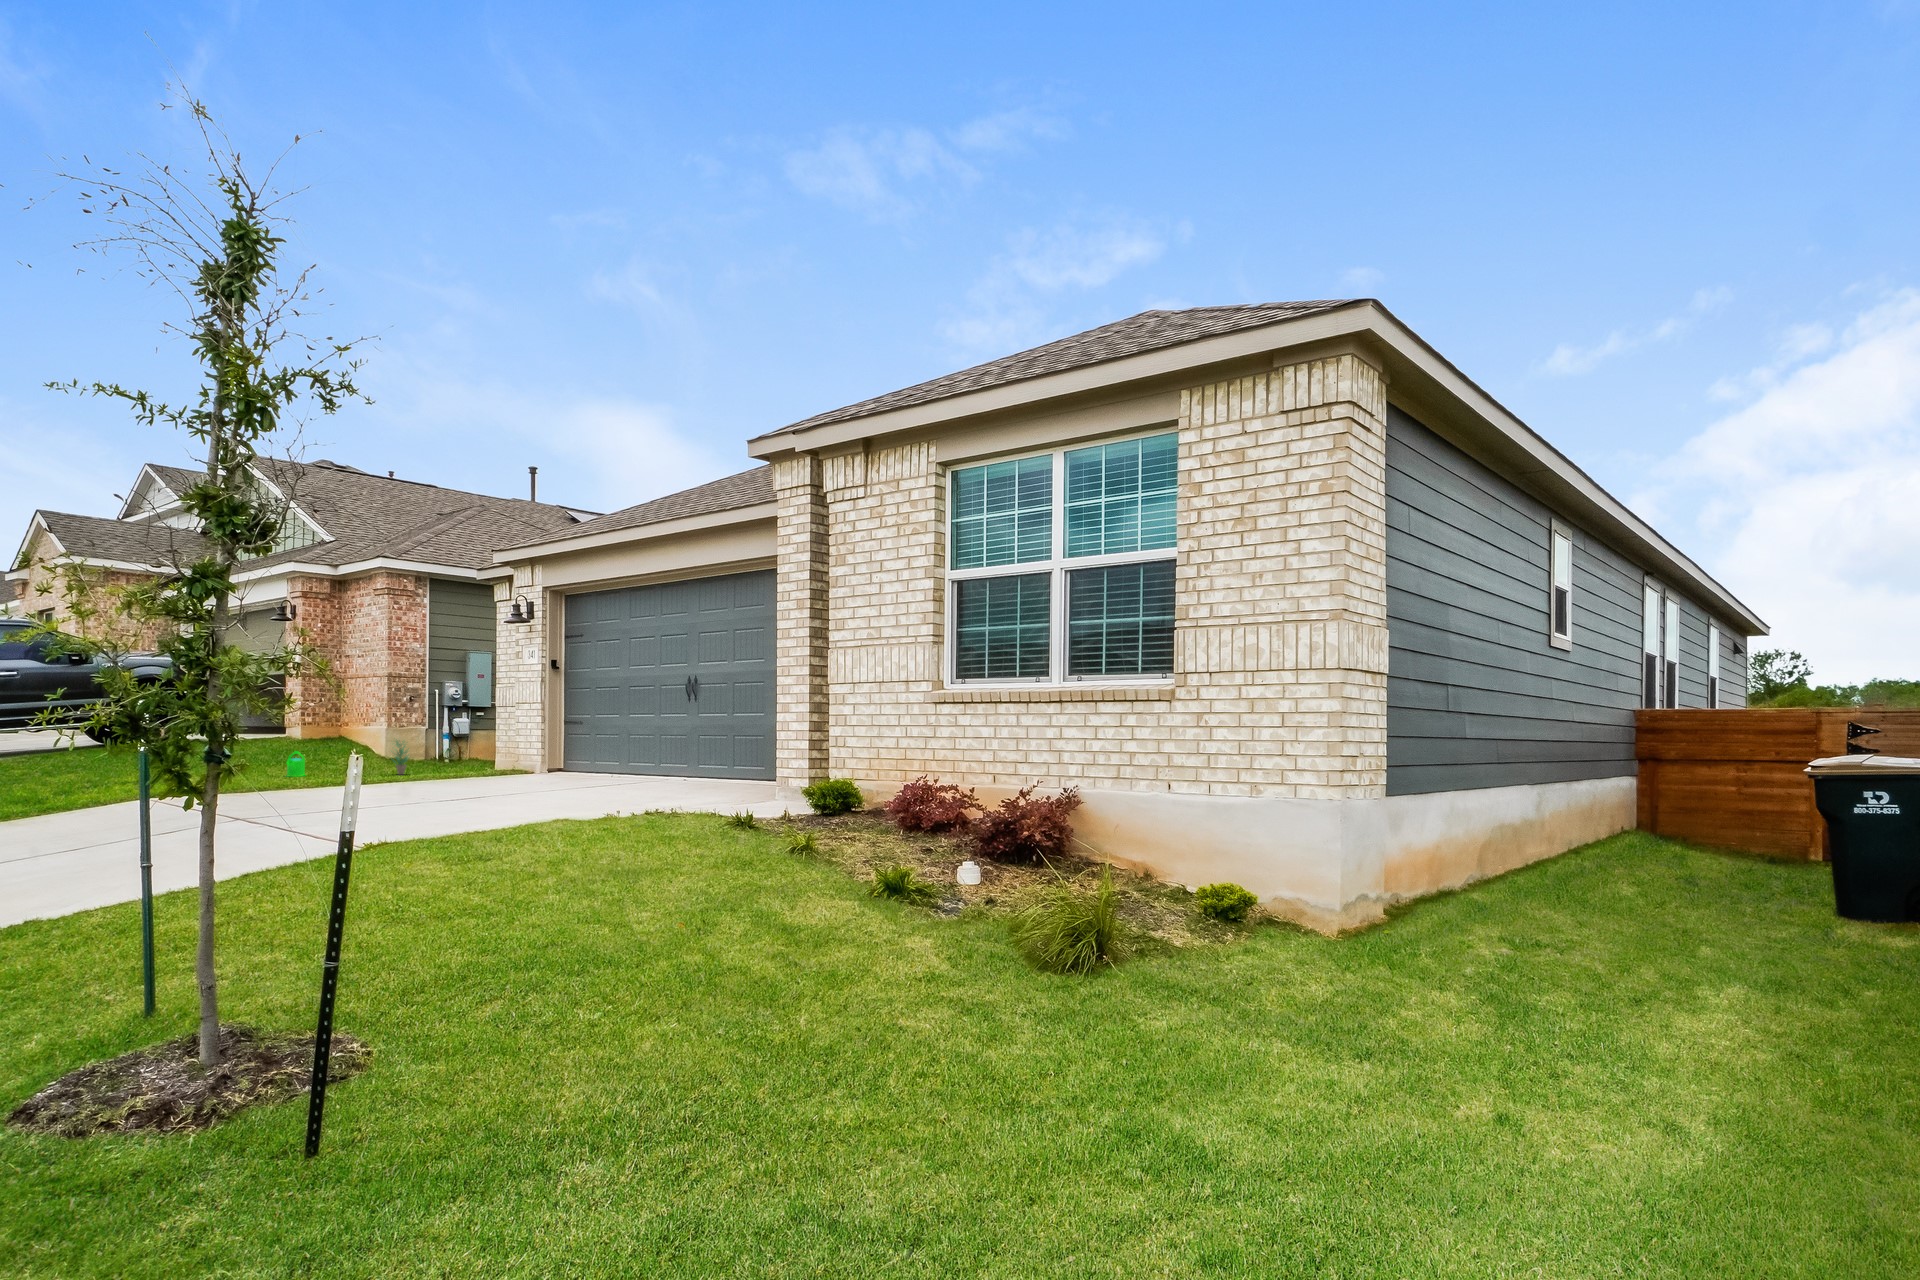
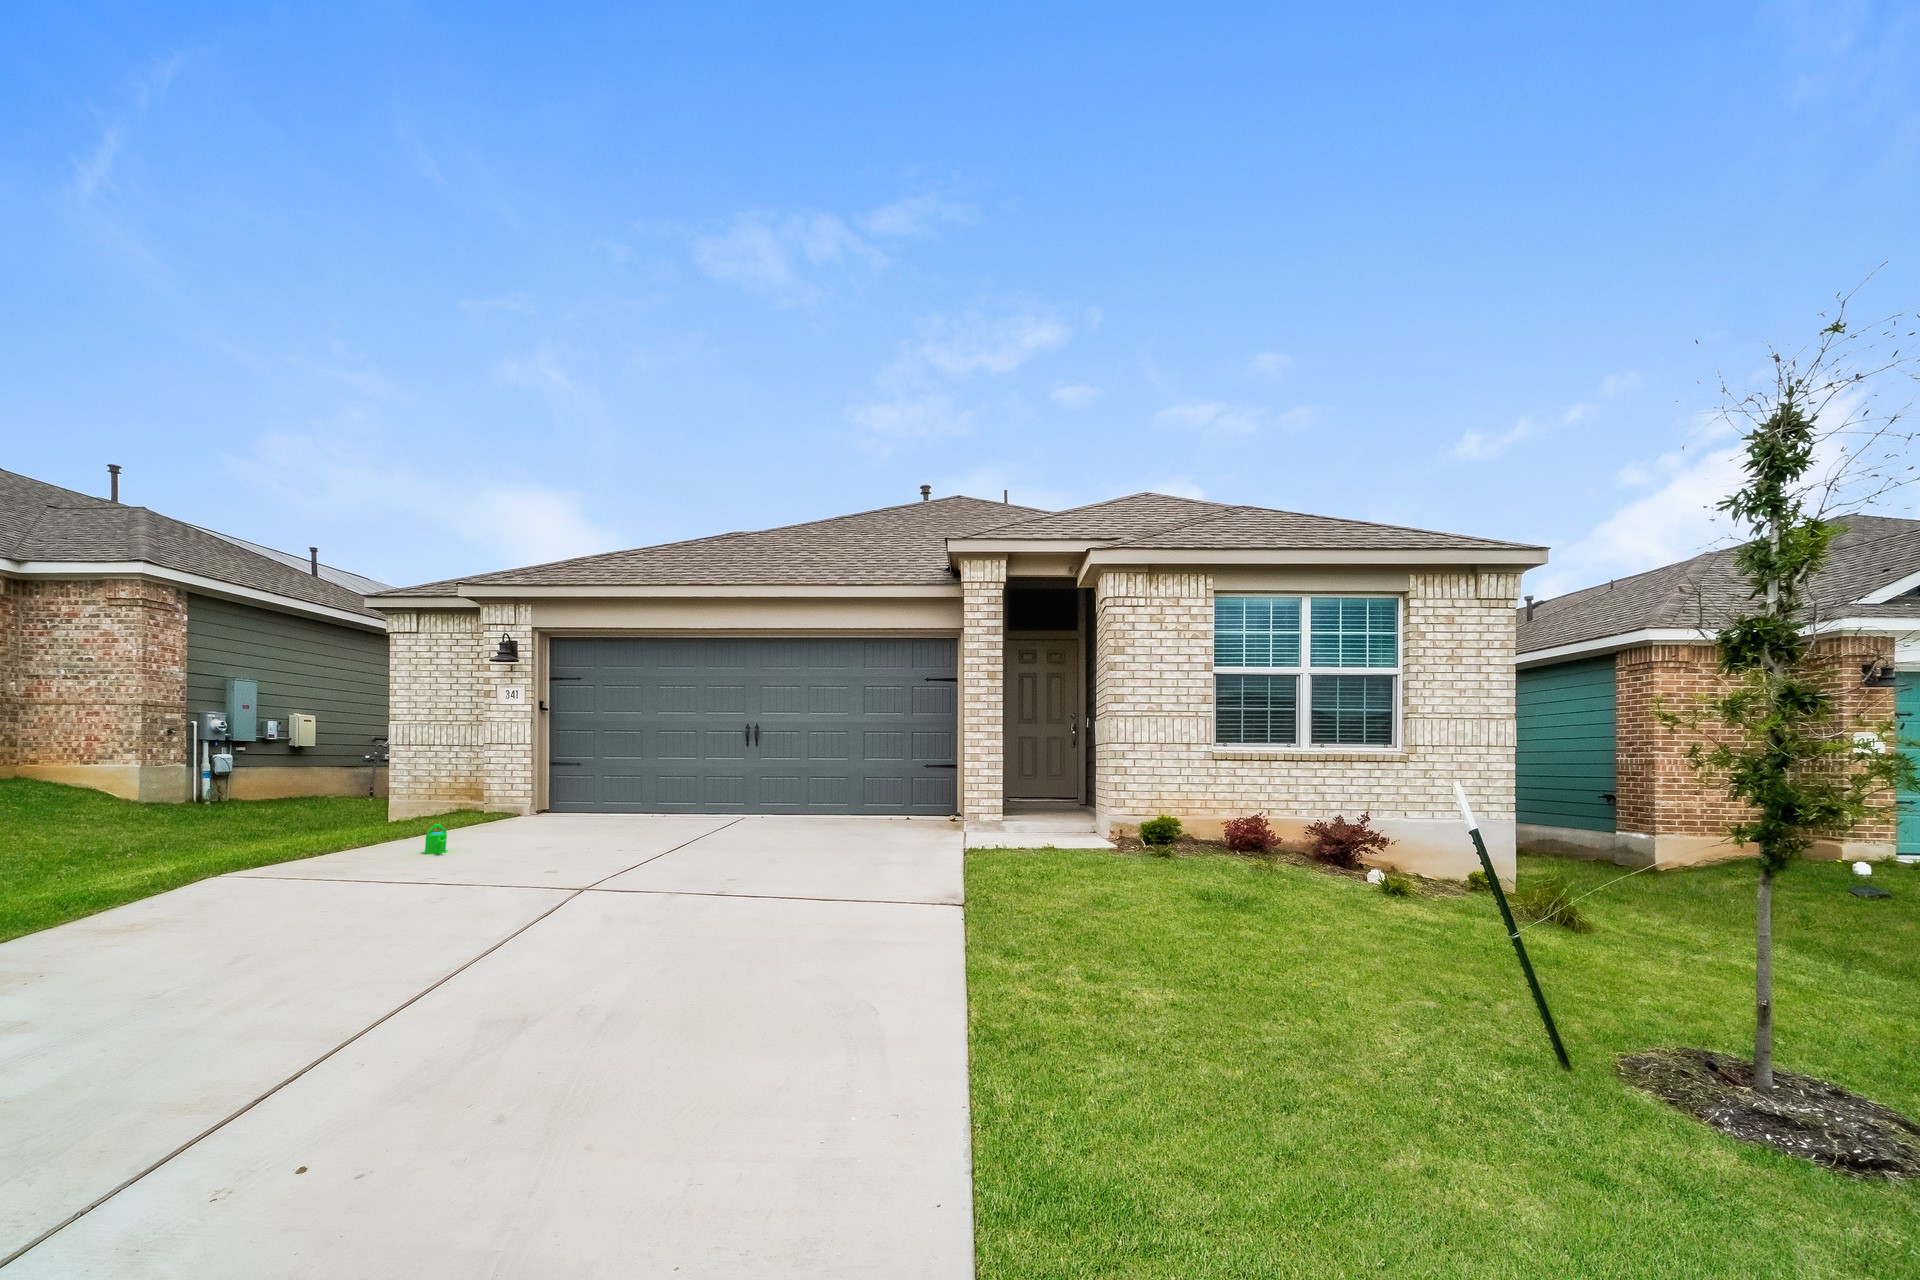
potted plant: present [391,741,409,775] -> none [513,797,536,836]

